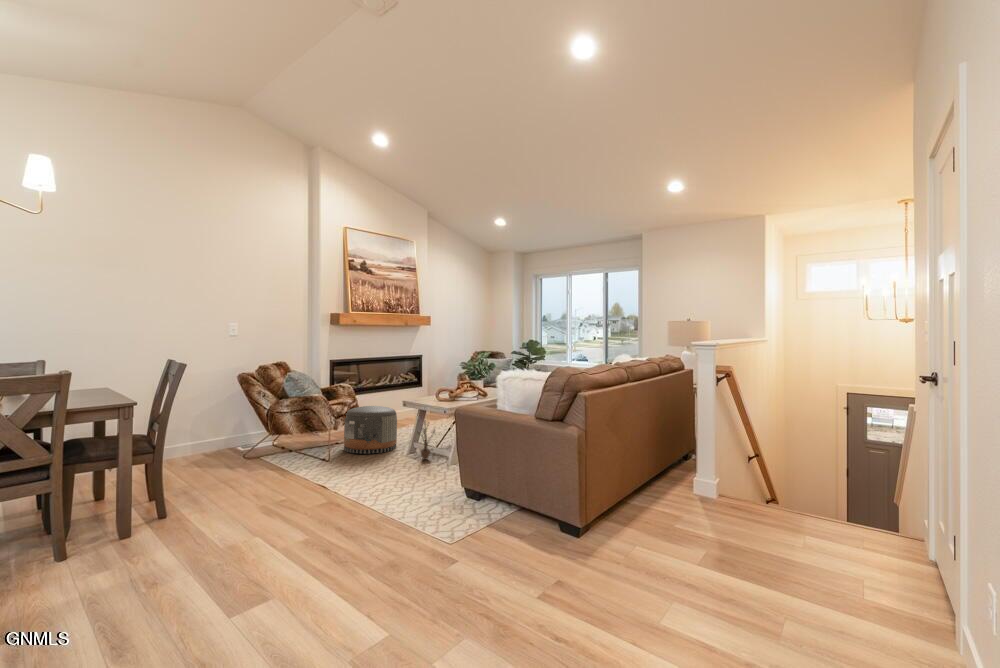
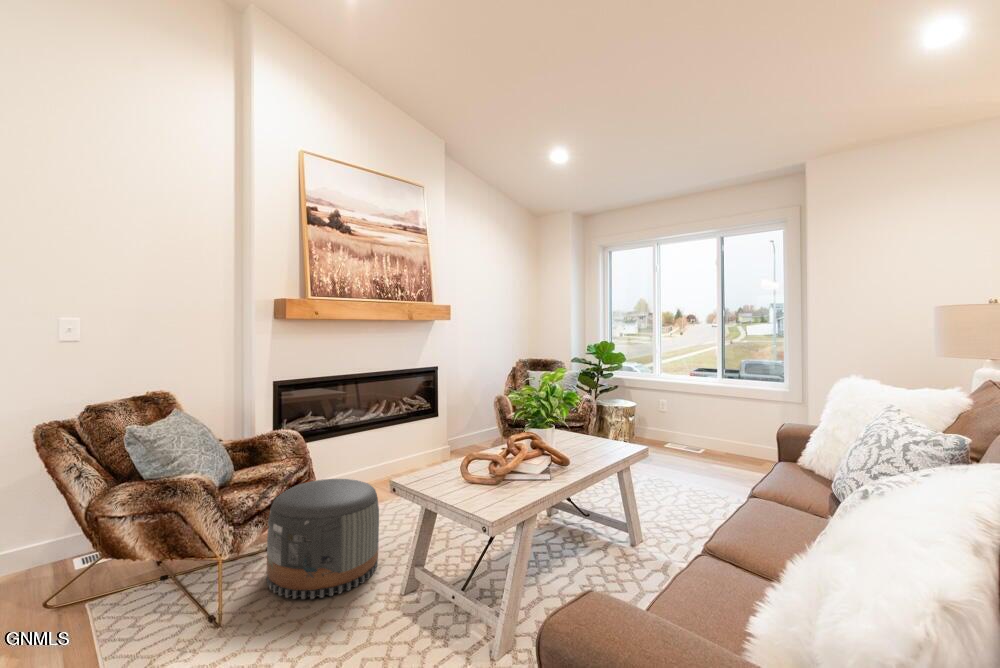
decorative plant: present [418,422,435,459] -> none [406,540,456,634]

